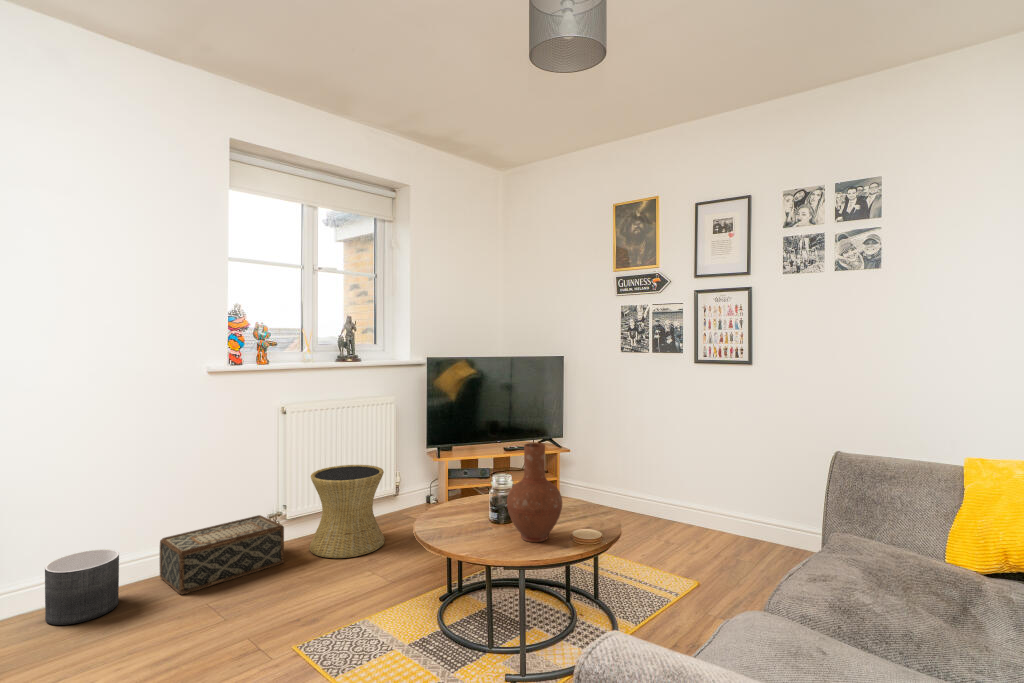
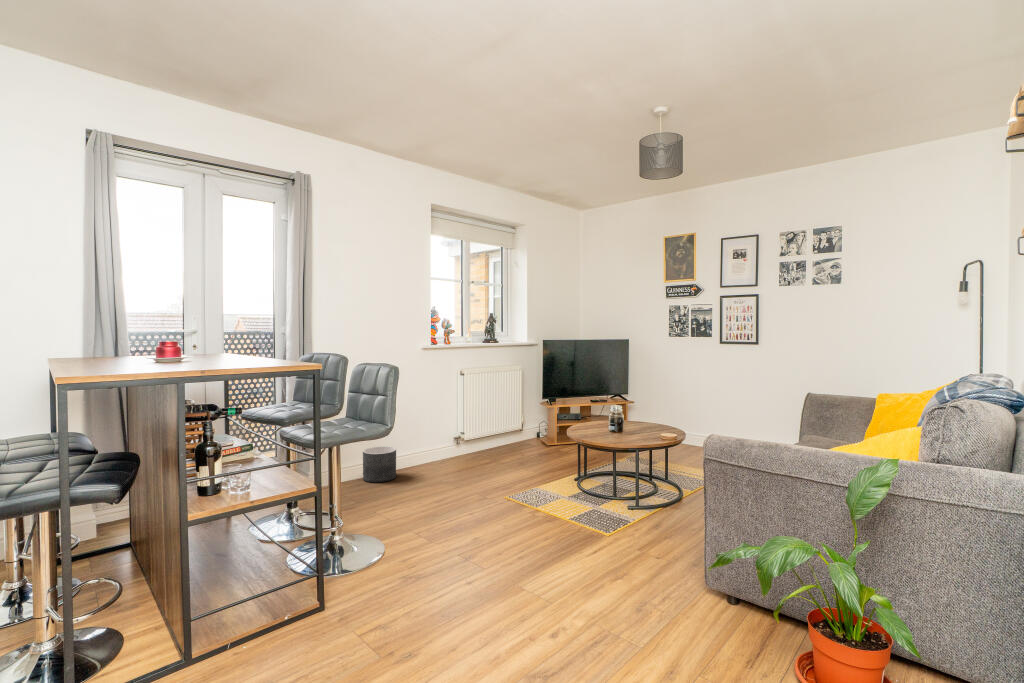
vase: present [507,443,562,542] -> none [623,384,654,436]
side table: present [309,465,385,558] -> none [481,407,525,460]
woven basket: present [160,515,284,595] -> none [406,435,471,473]

